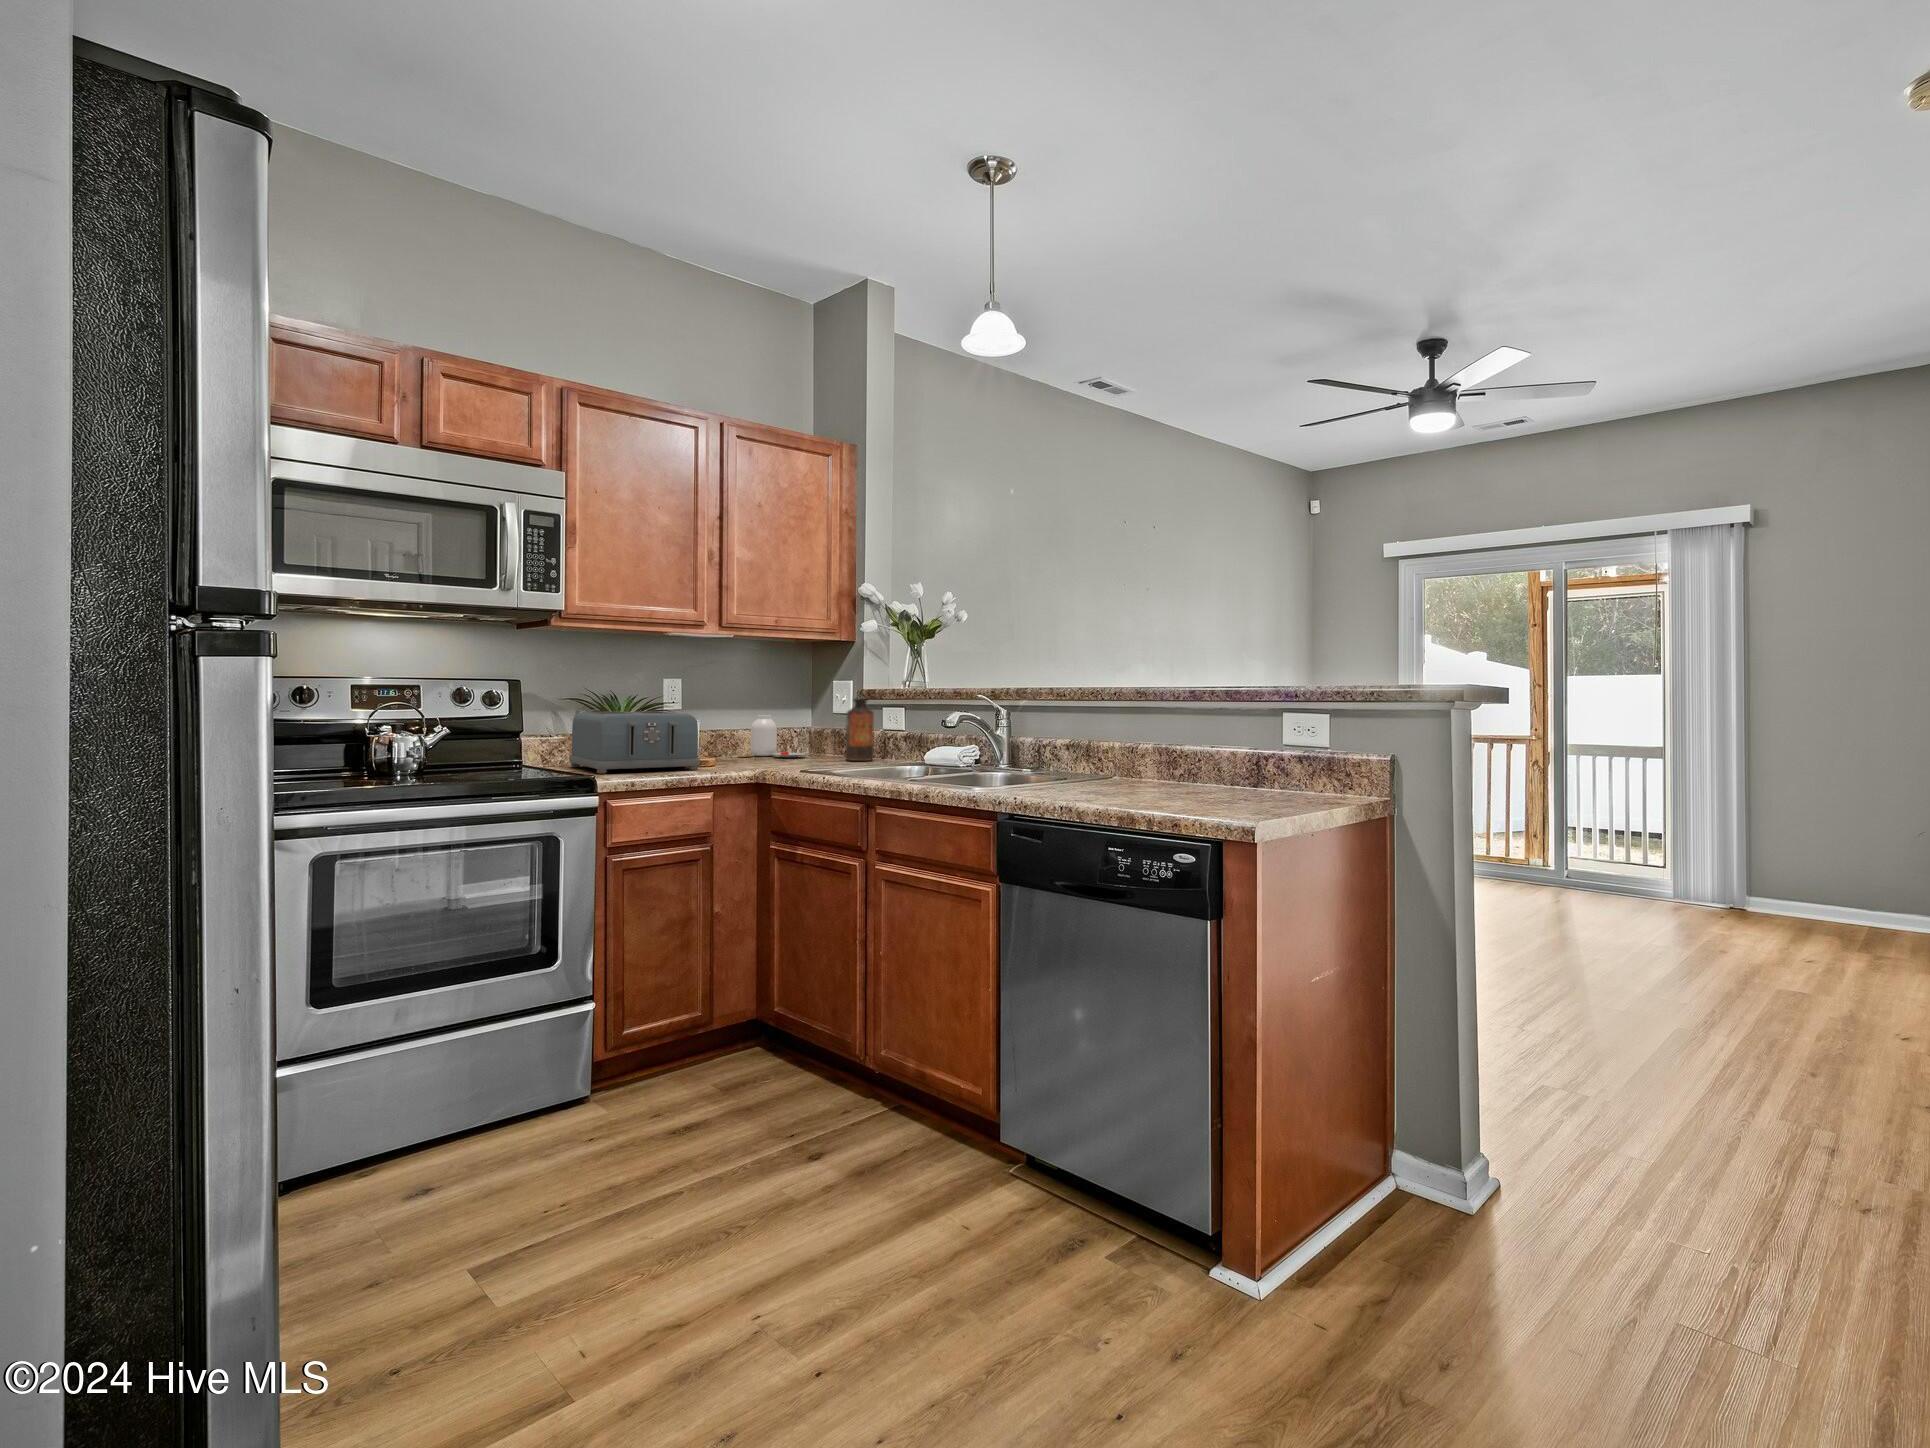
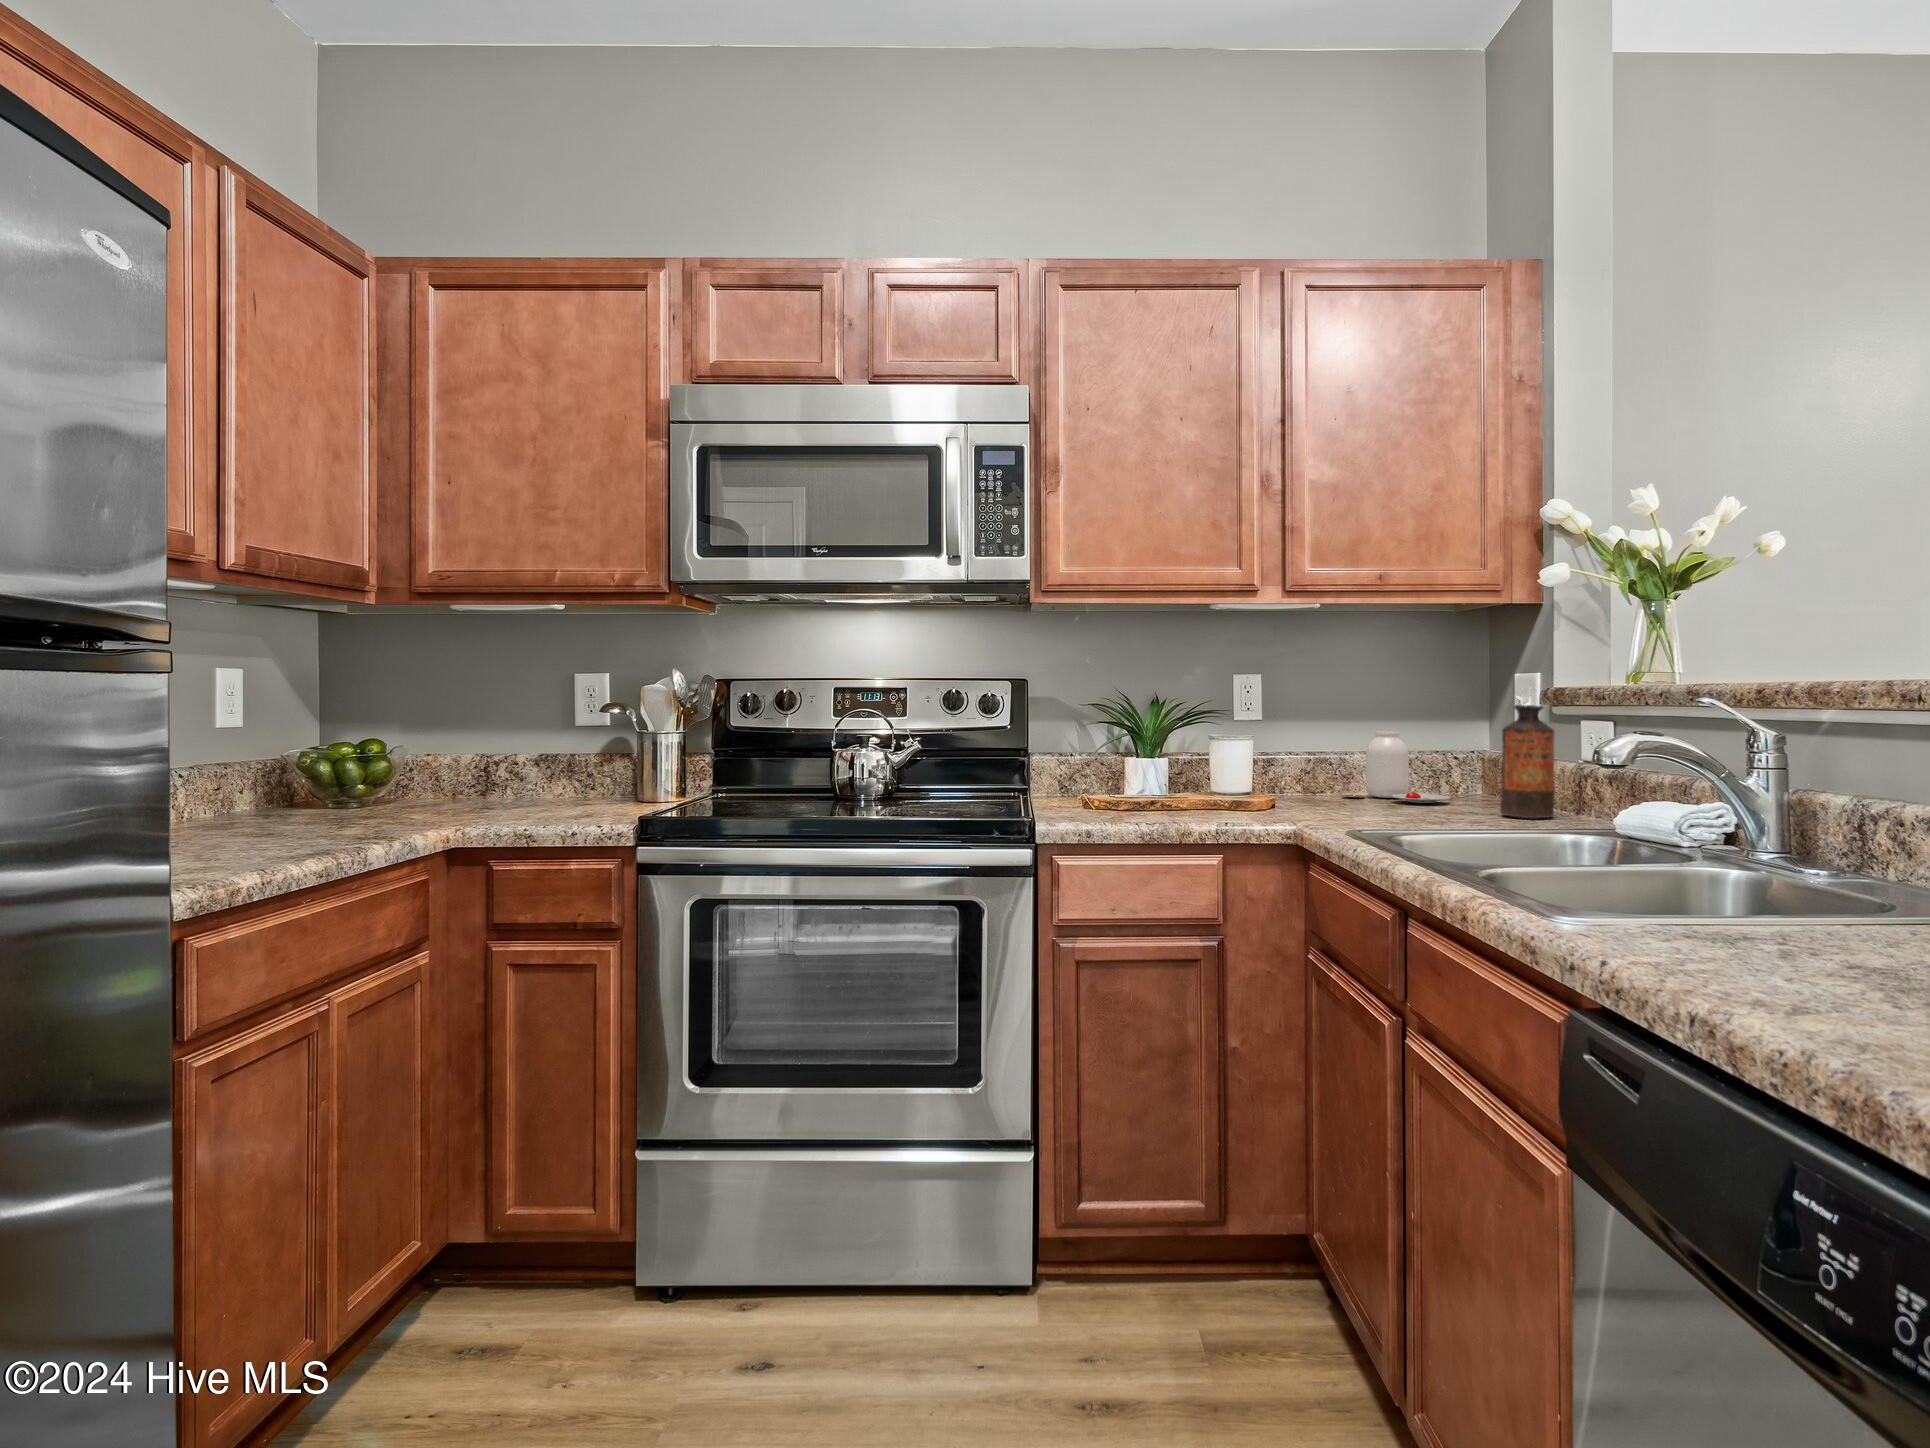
toaster: present [569,711,700,773] -> none [1063,724,1220,817]

